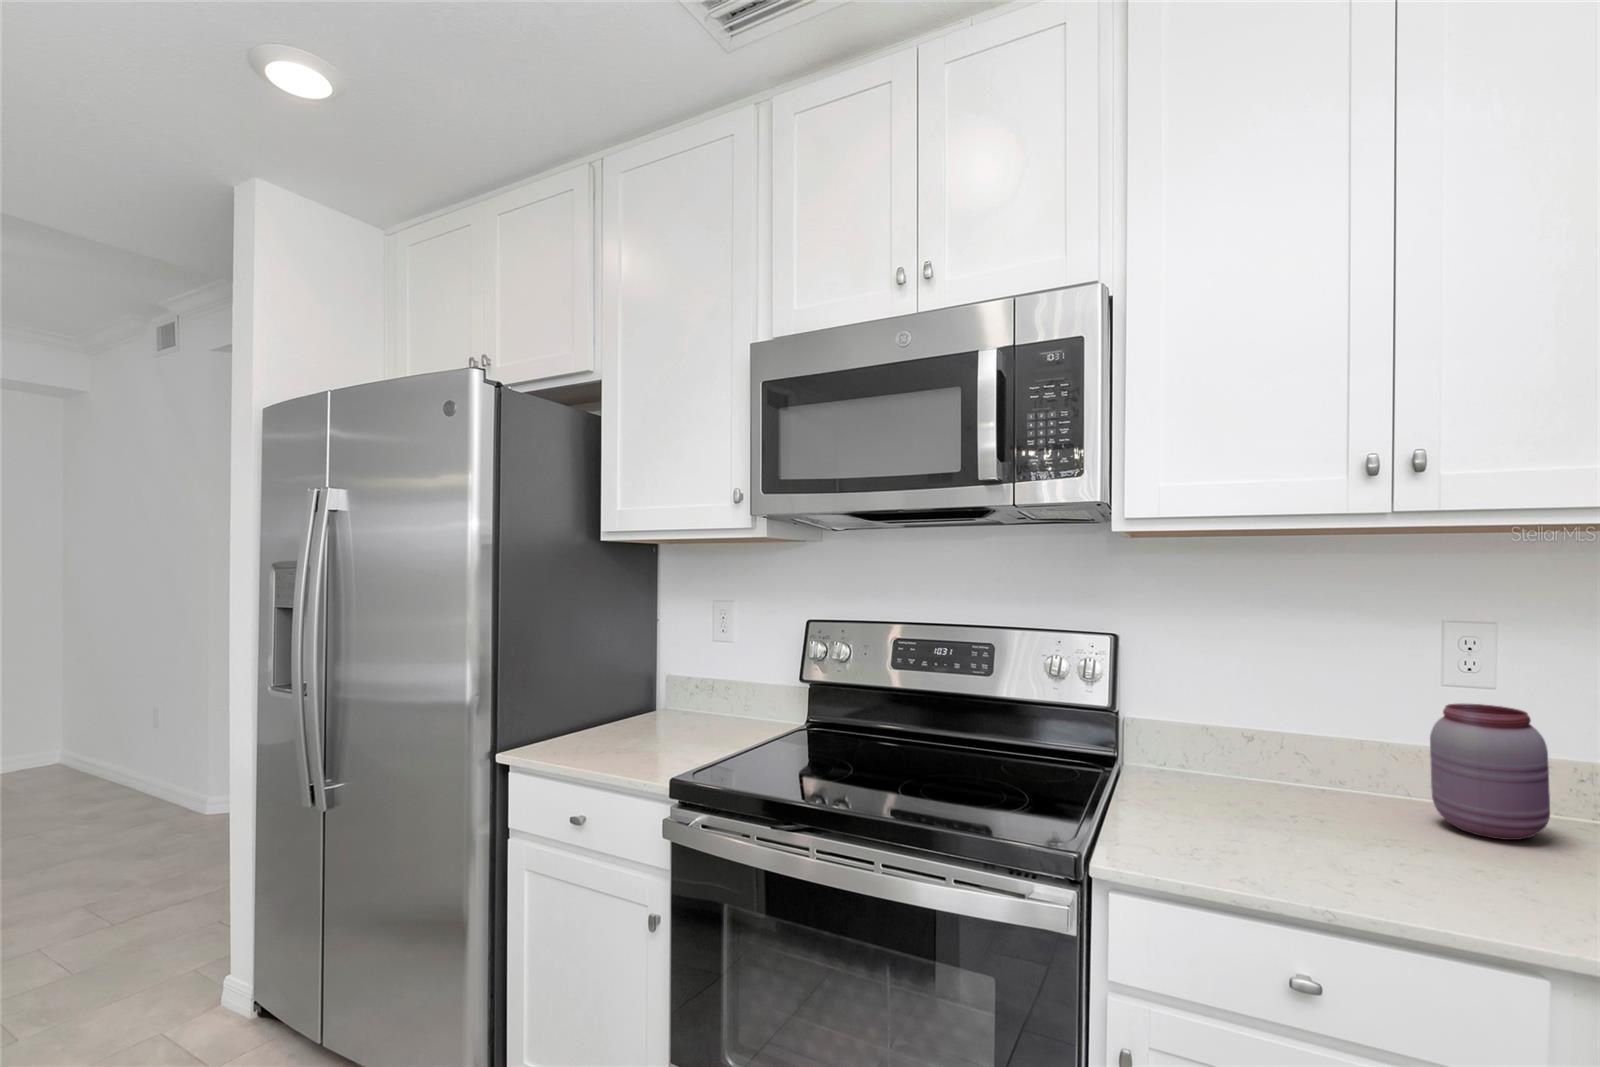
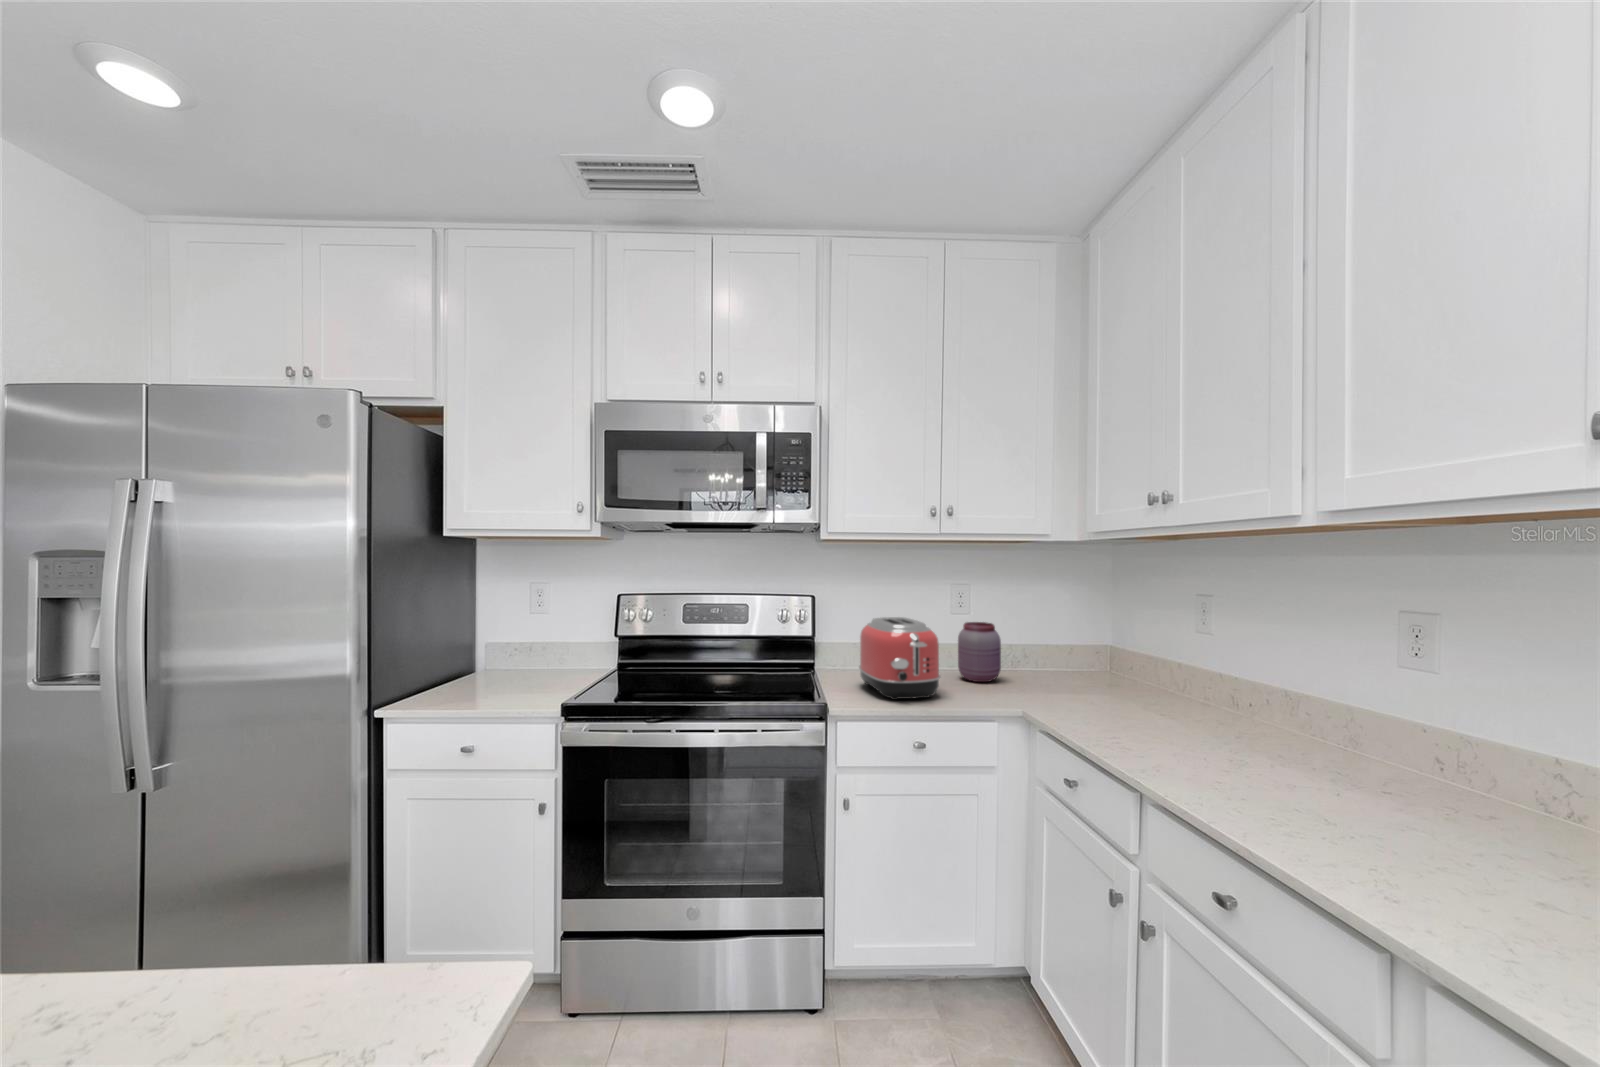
toaster: none [1184,681,1360,856] -> present [859,617,940,700]

